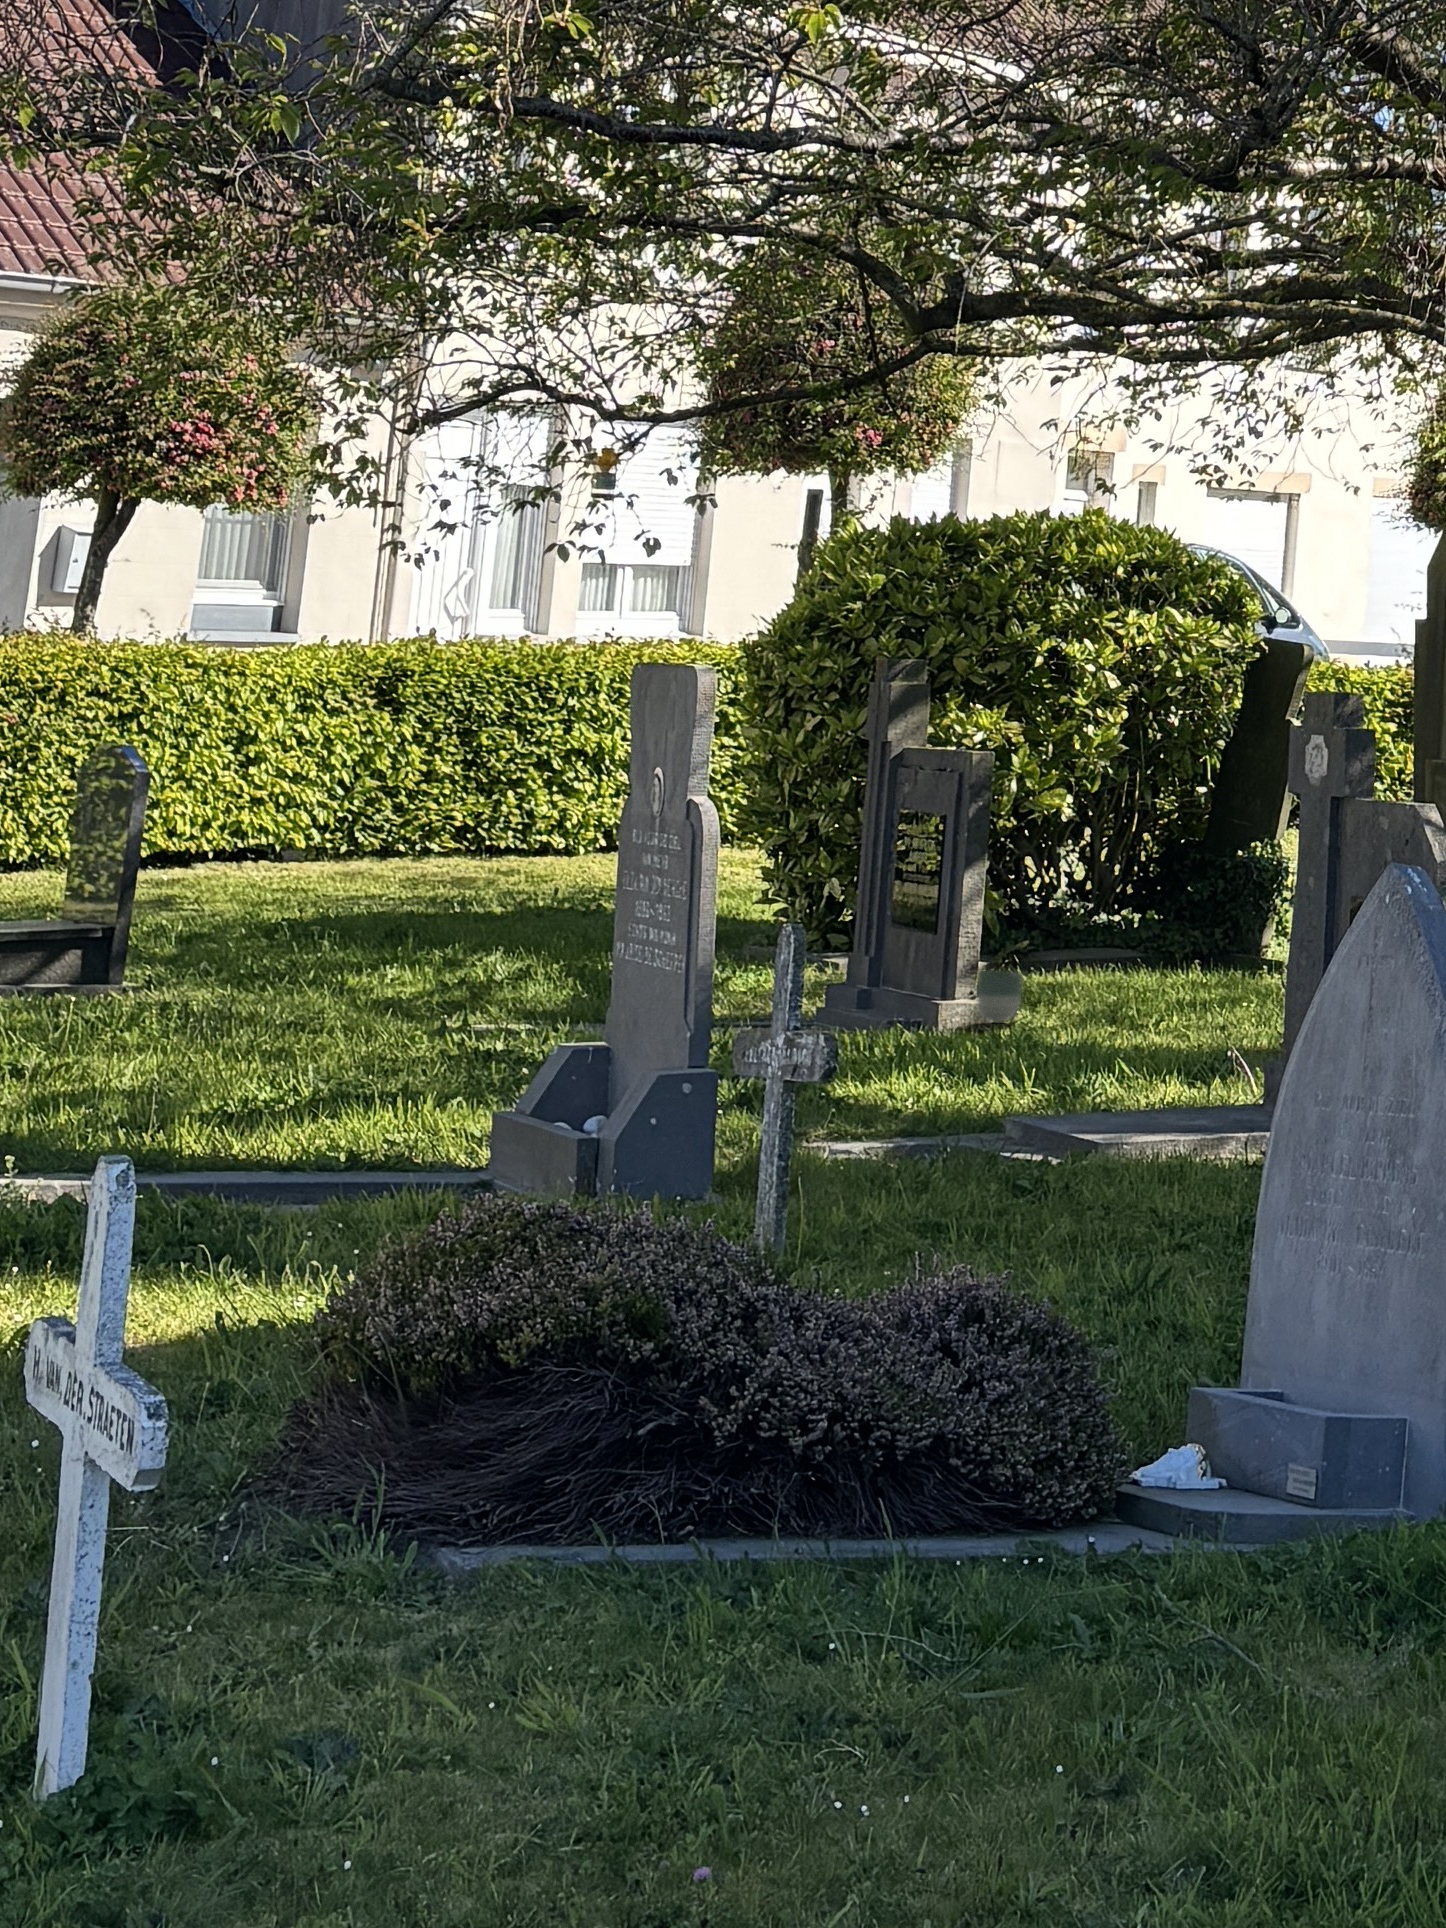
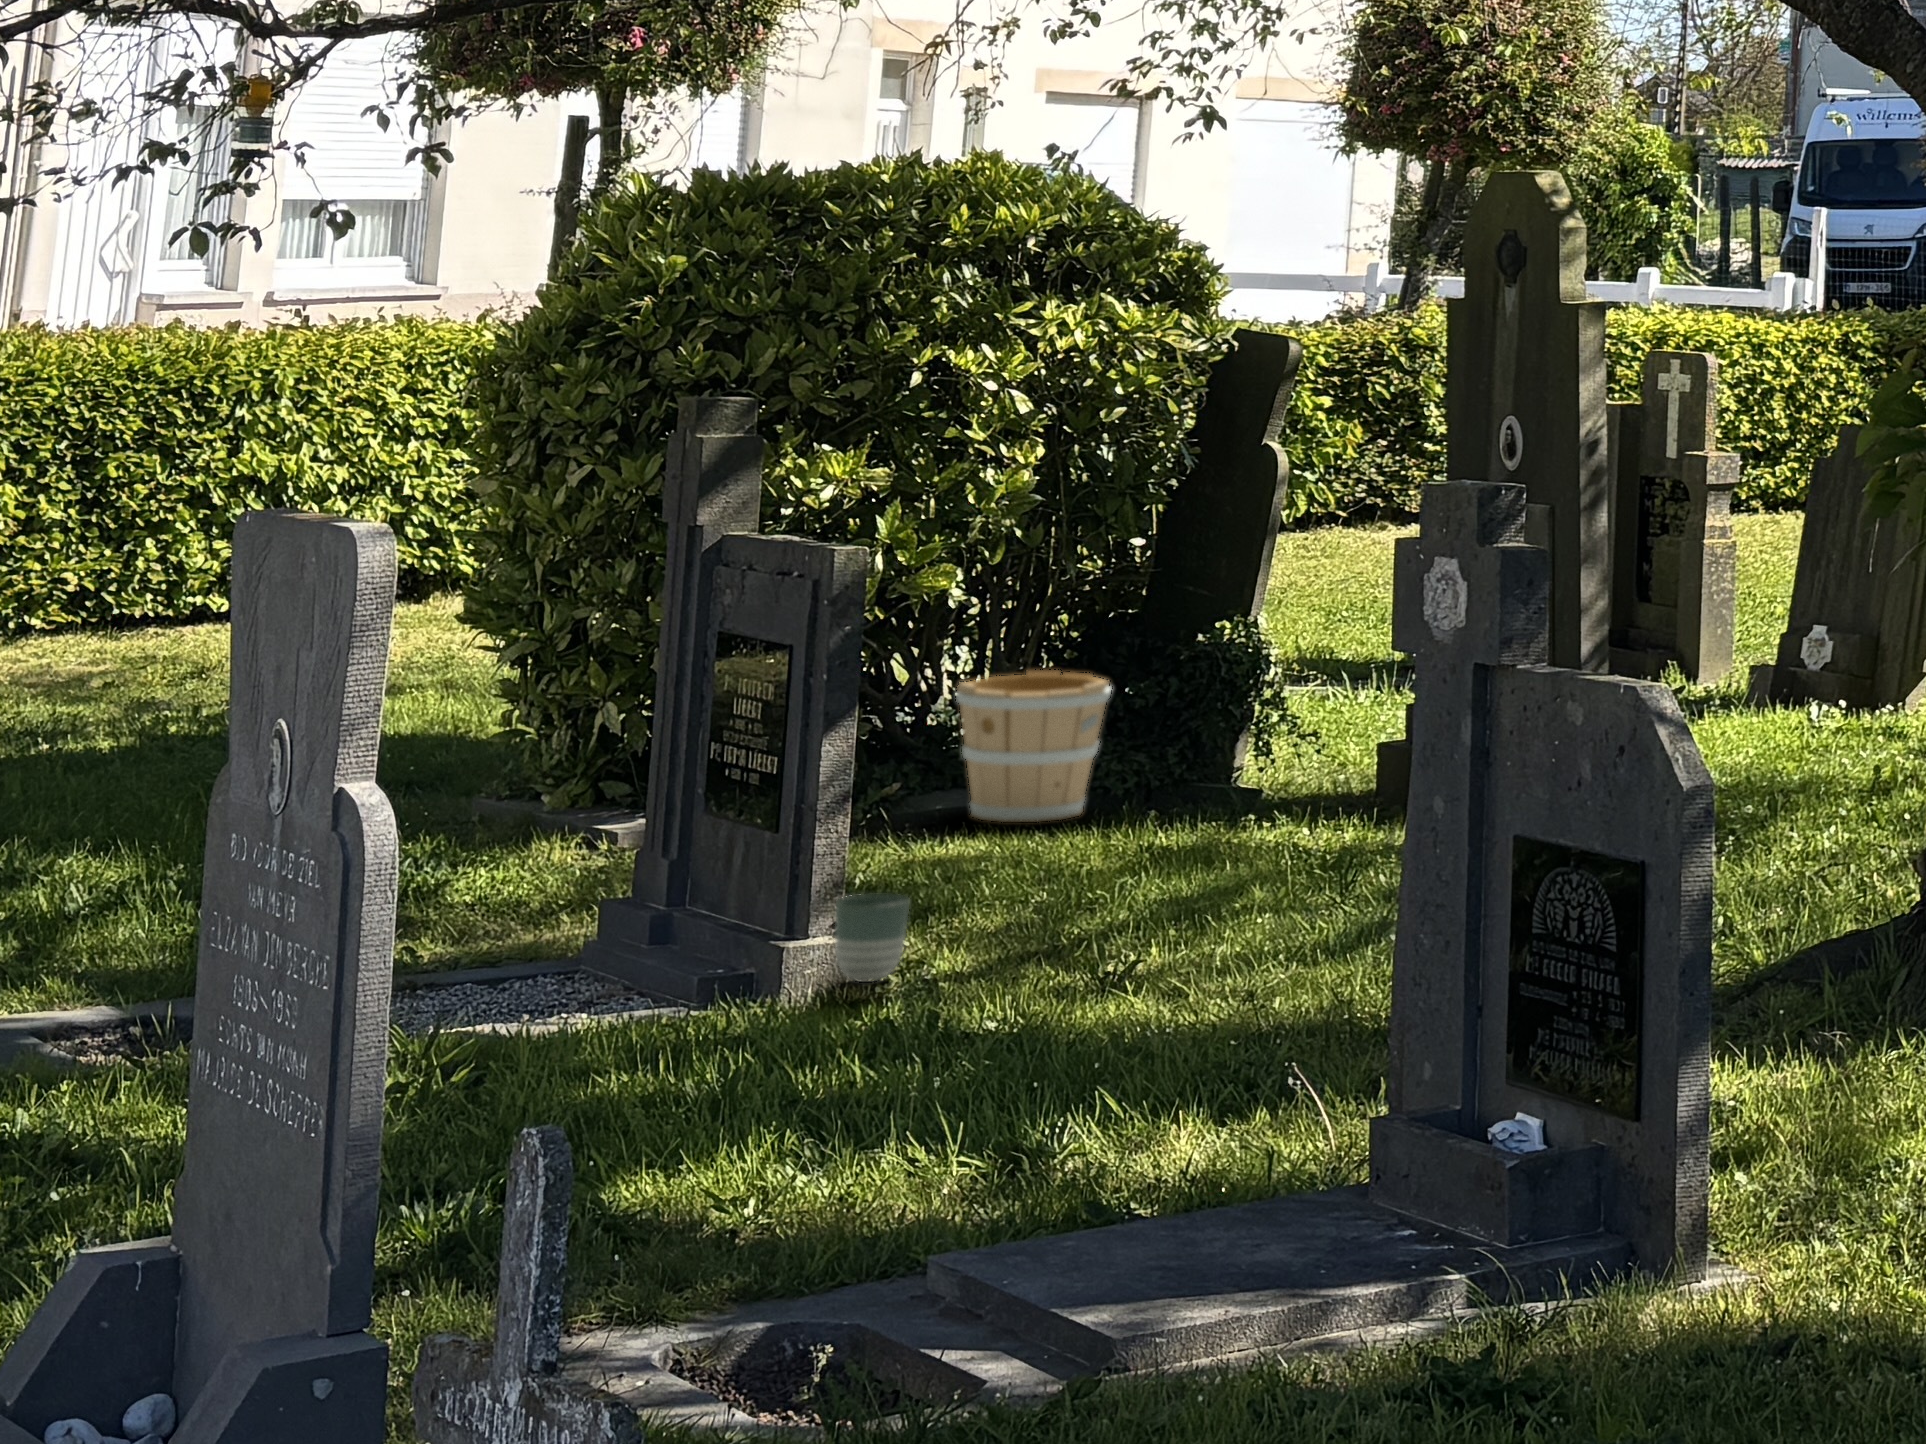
wooden bucket: none [1069,867,1175,966] -> present [956,670,1111,822]

